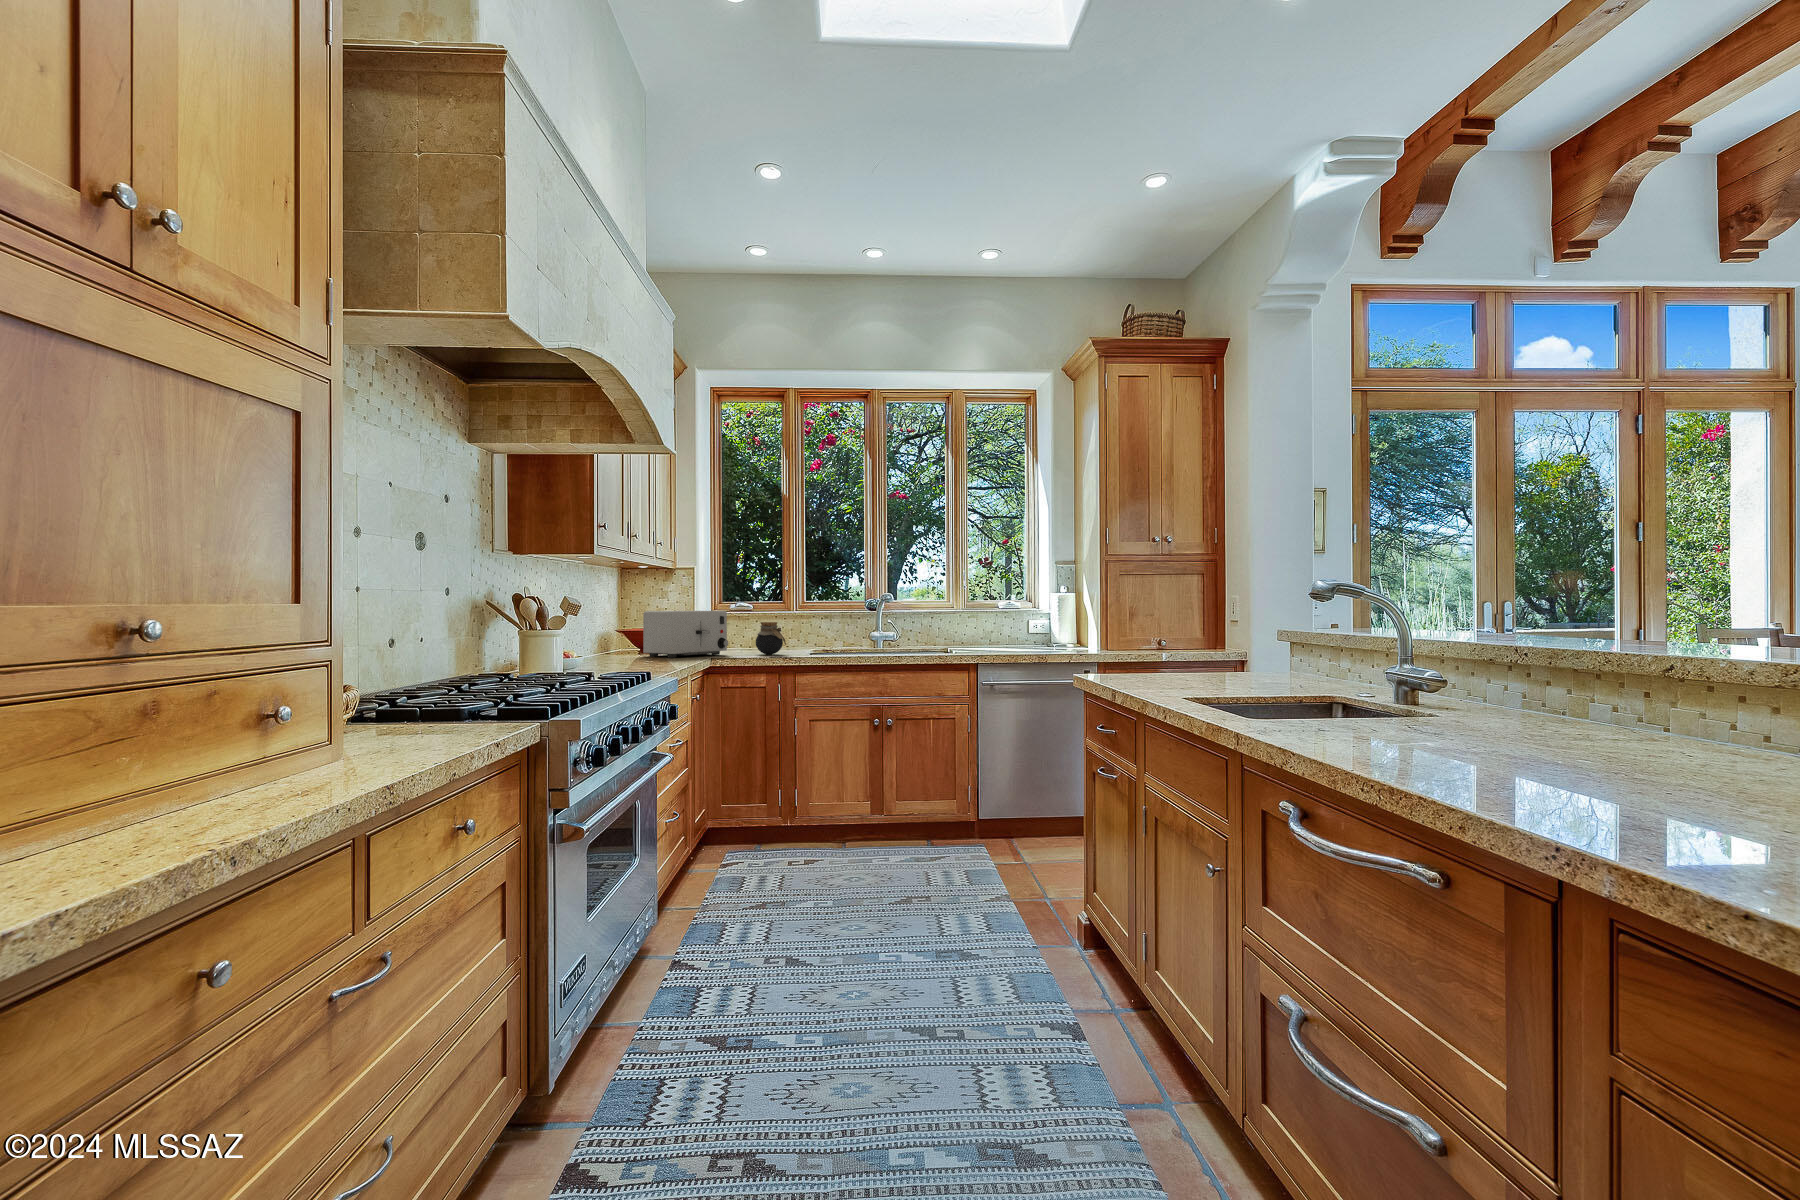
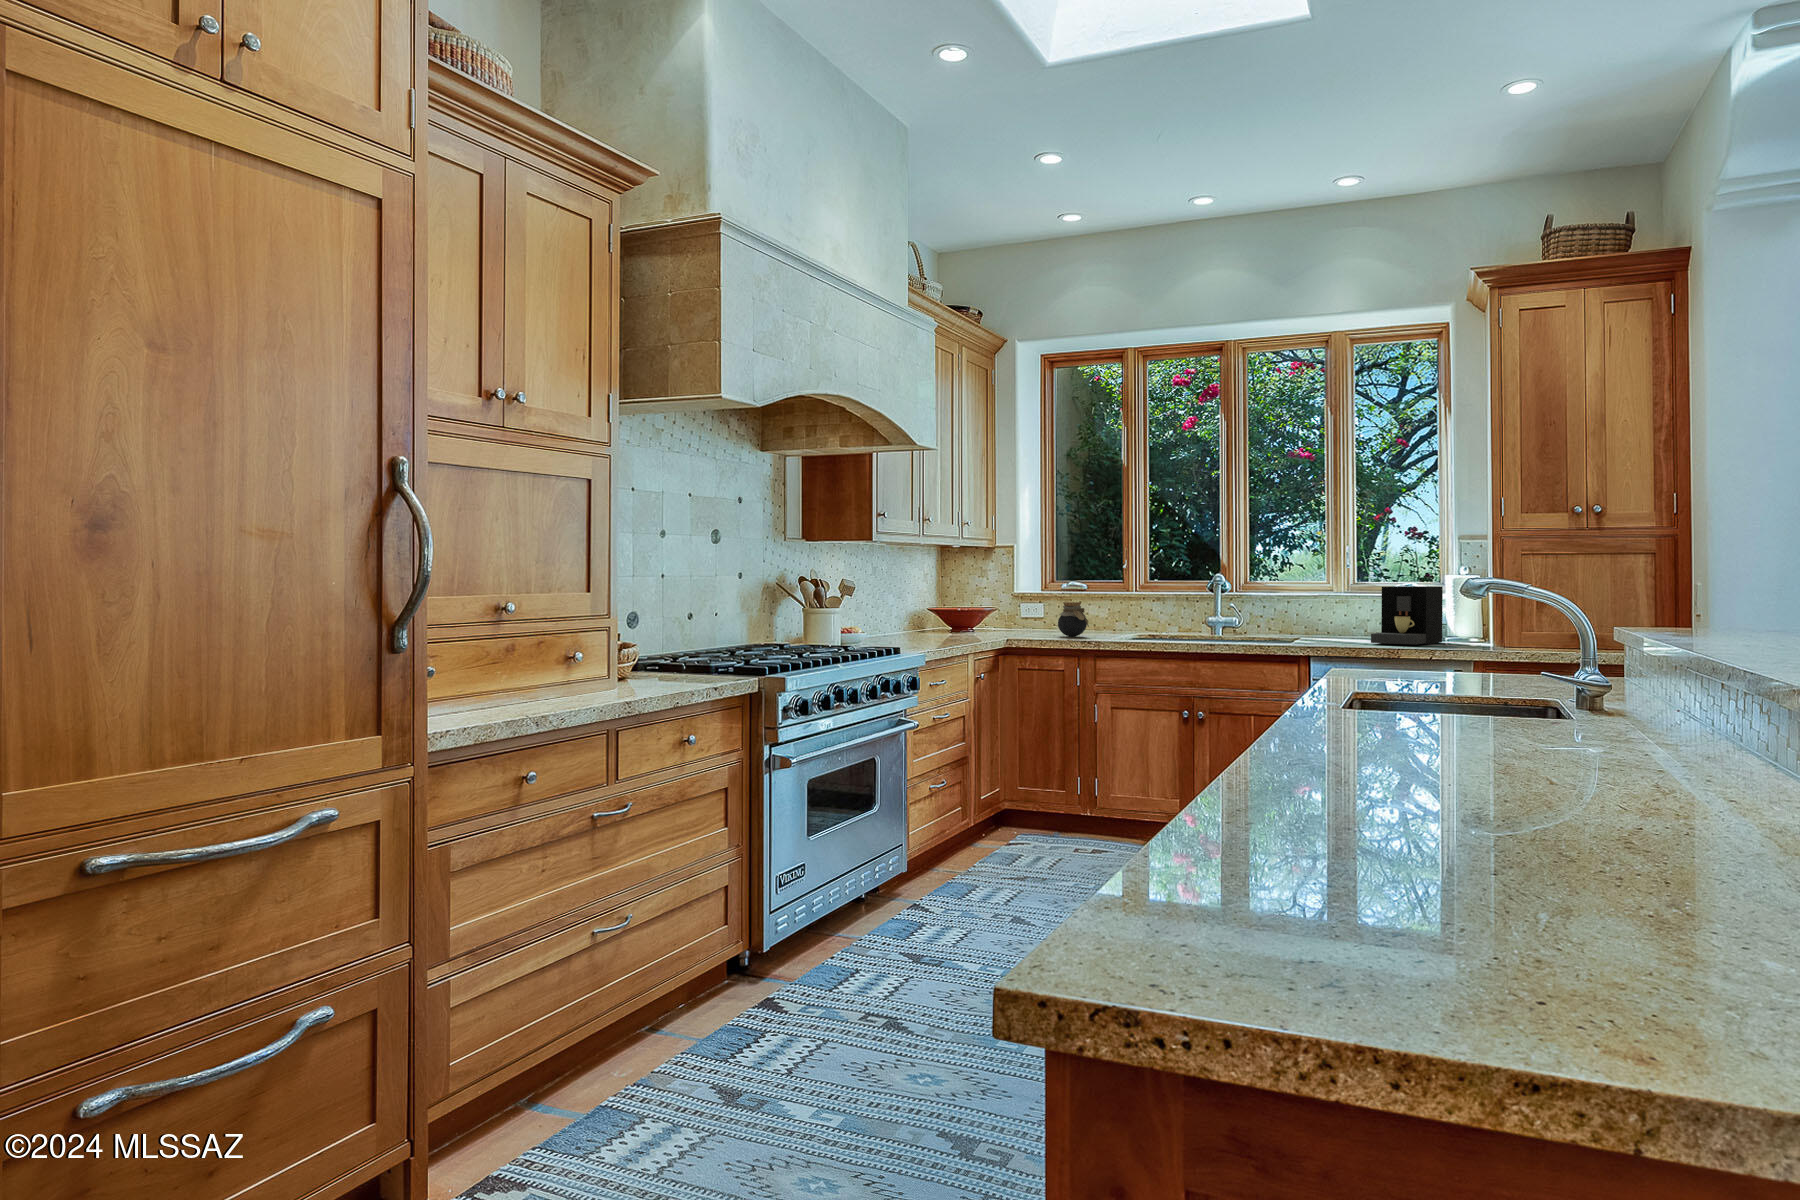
coffee maker: none [1018,607,1057,654] -> present [1371,586,1443,644]
toaster: present [643,611,728,658] -> none [943,590,1027,637]

